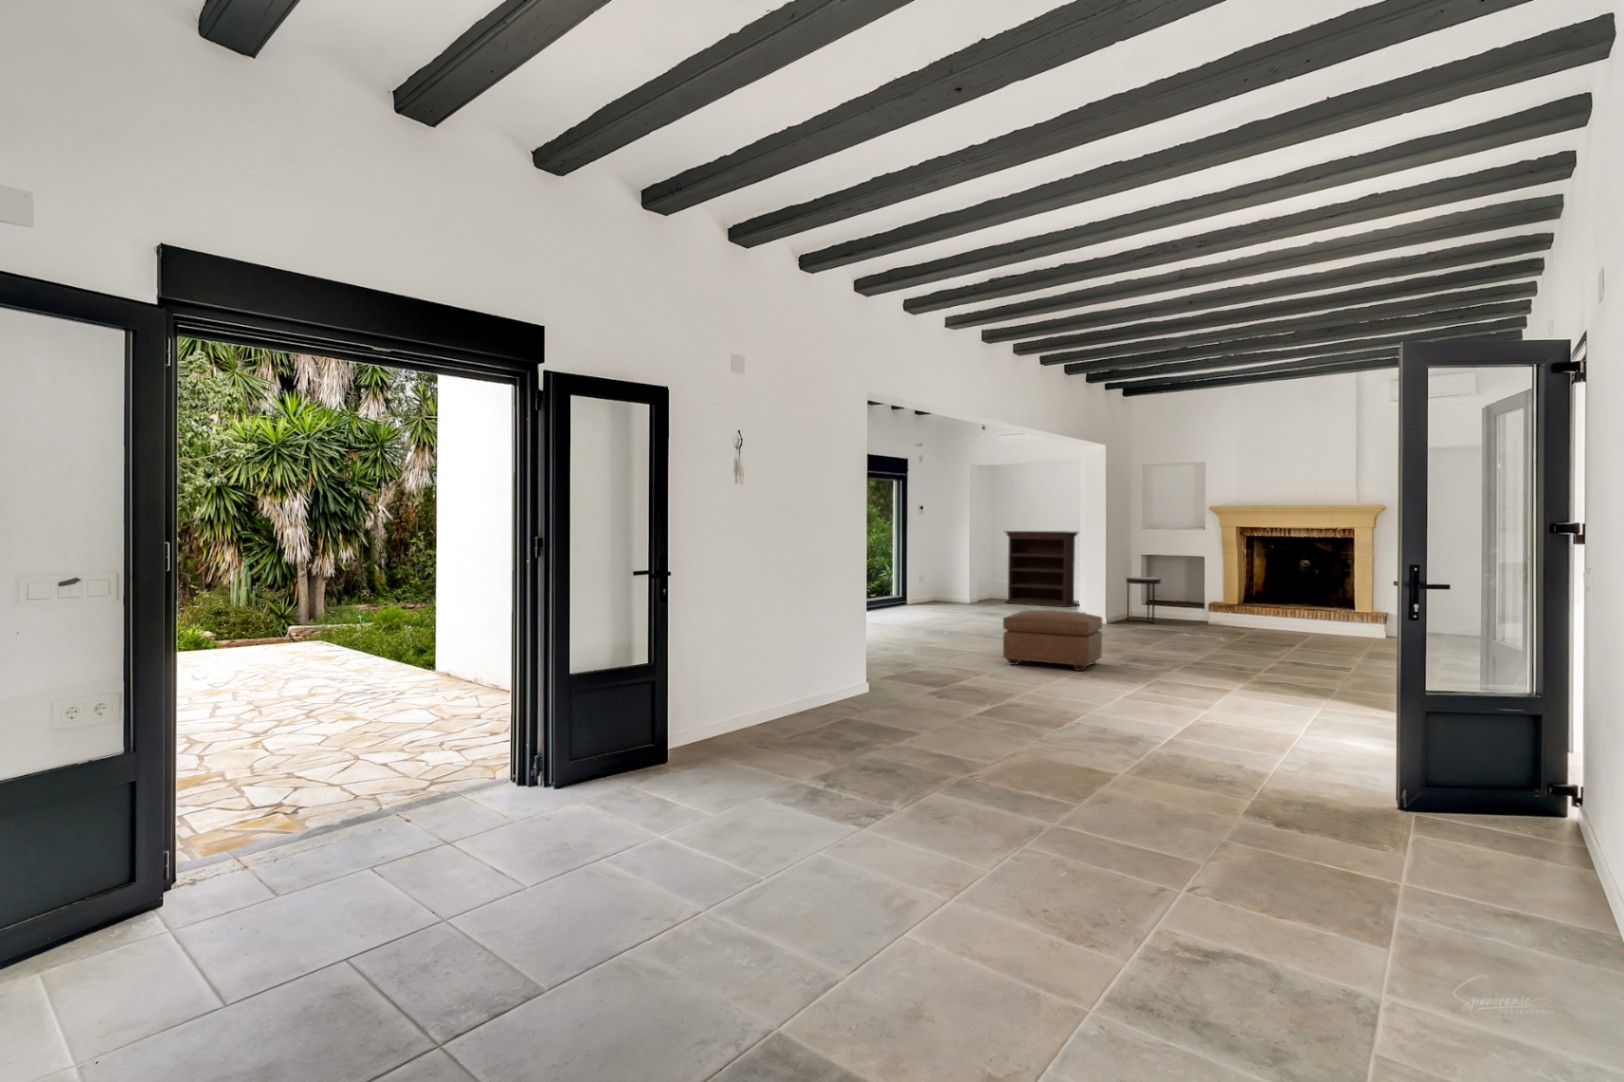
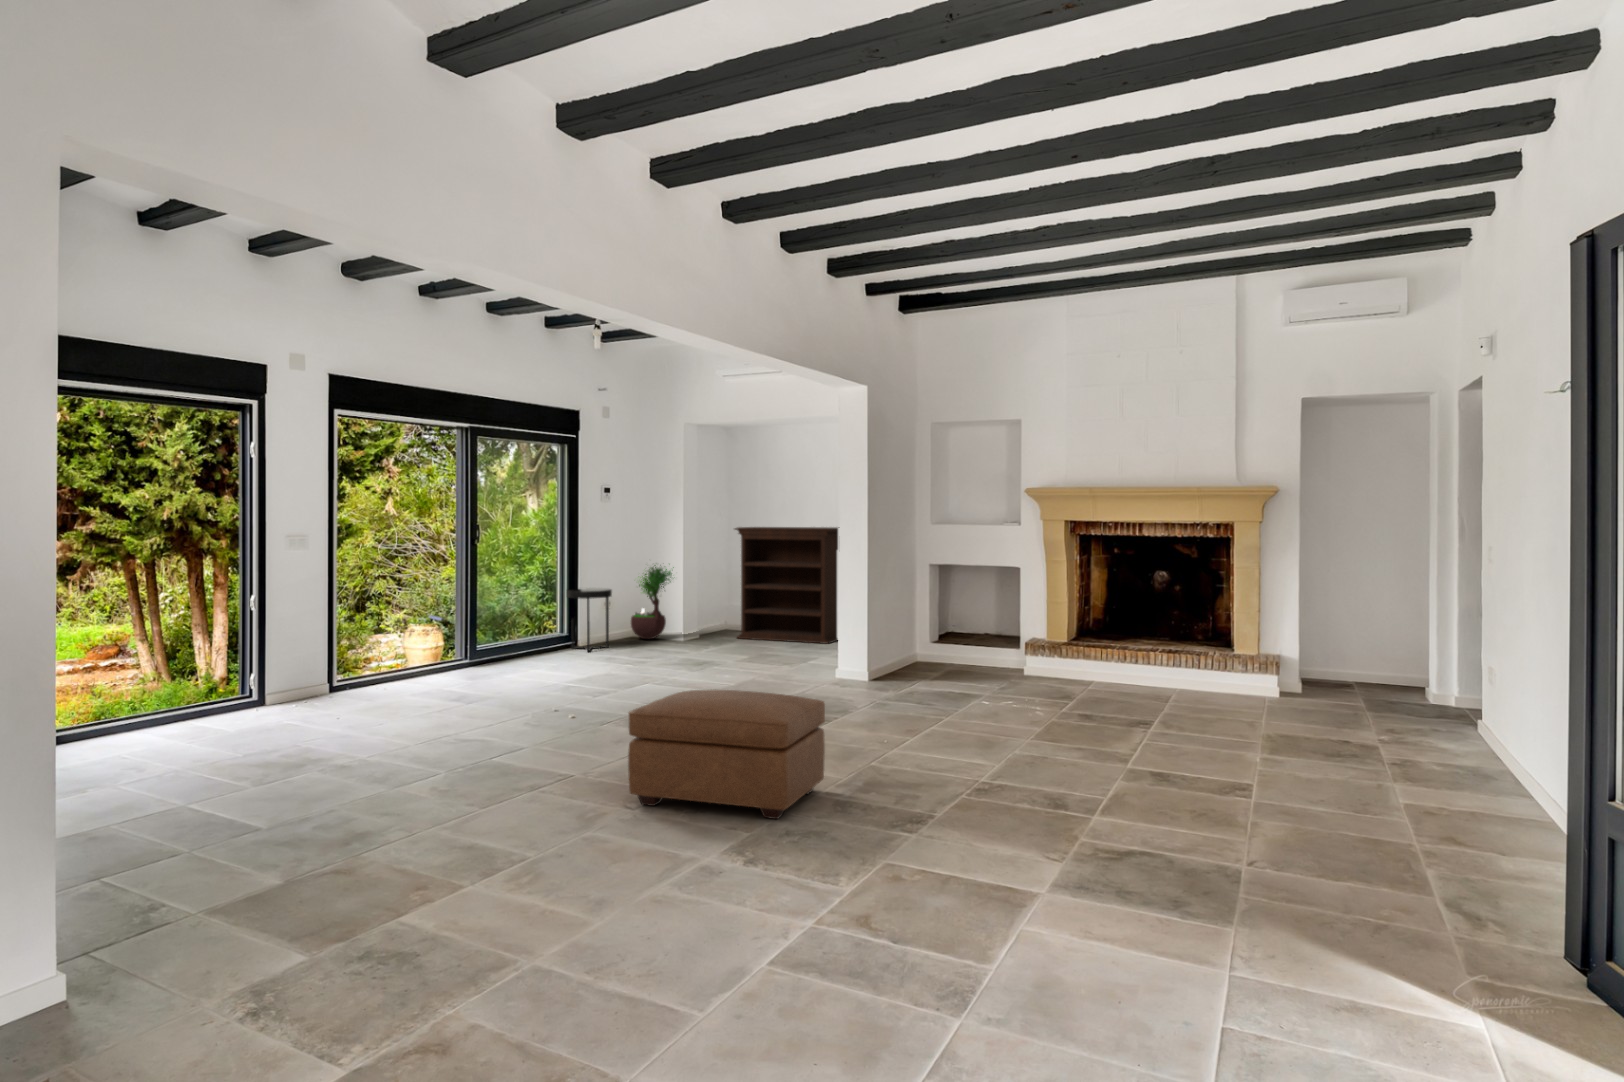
potted tree: none [936,551,967,602] -> present [631,565,674,639]
side table: present [1126,577,1161,623] -> present [567,588,612,652]

